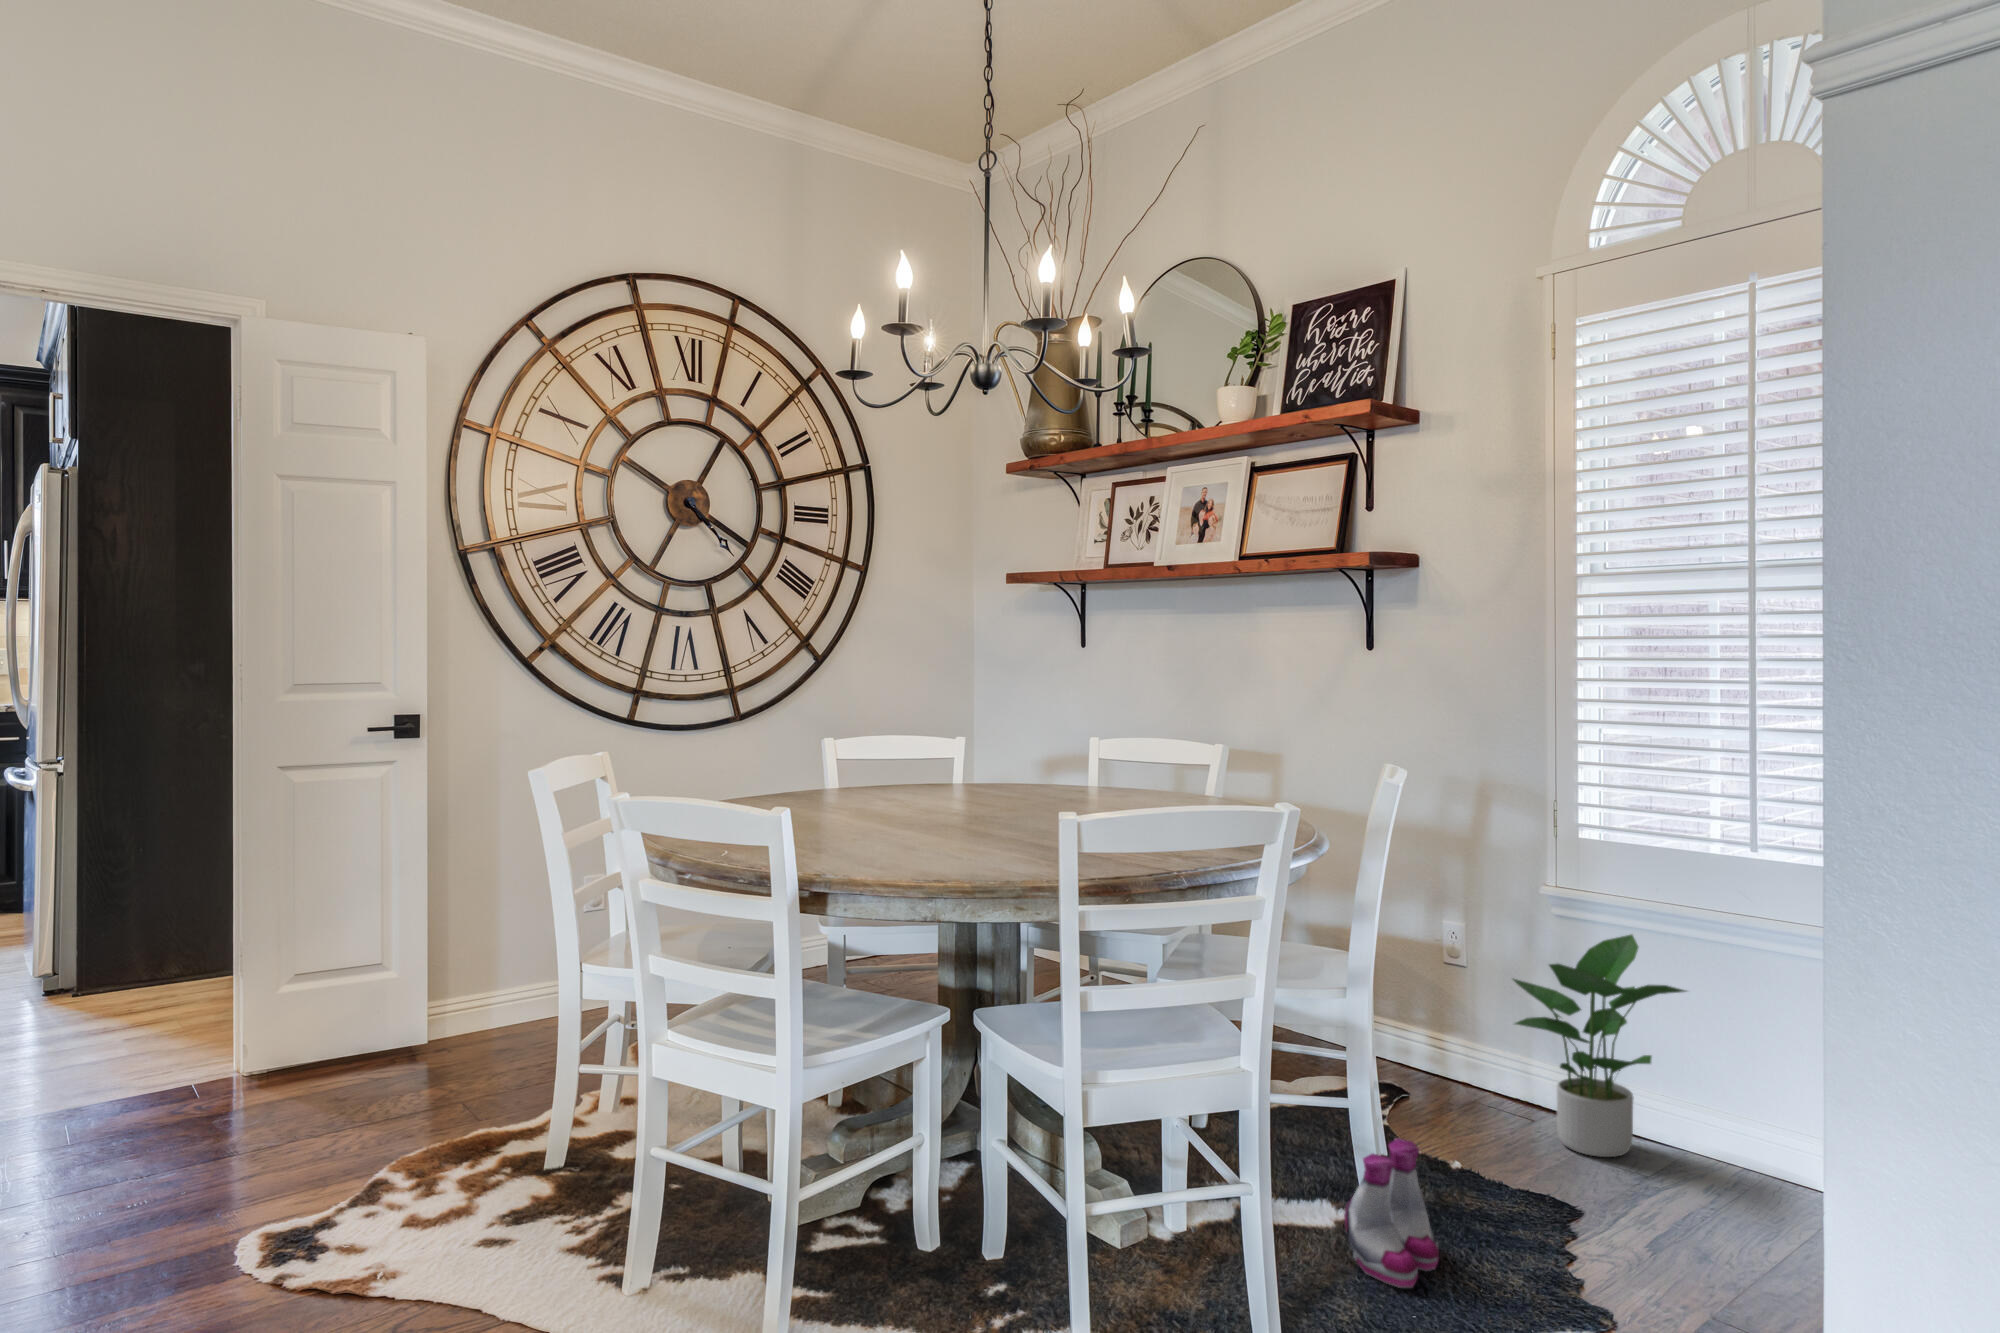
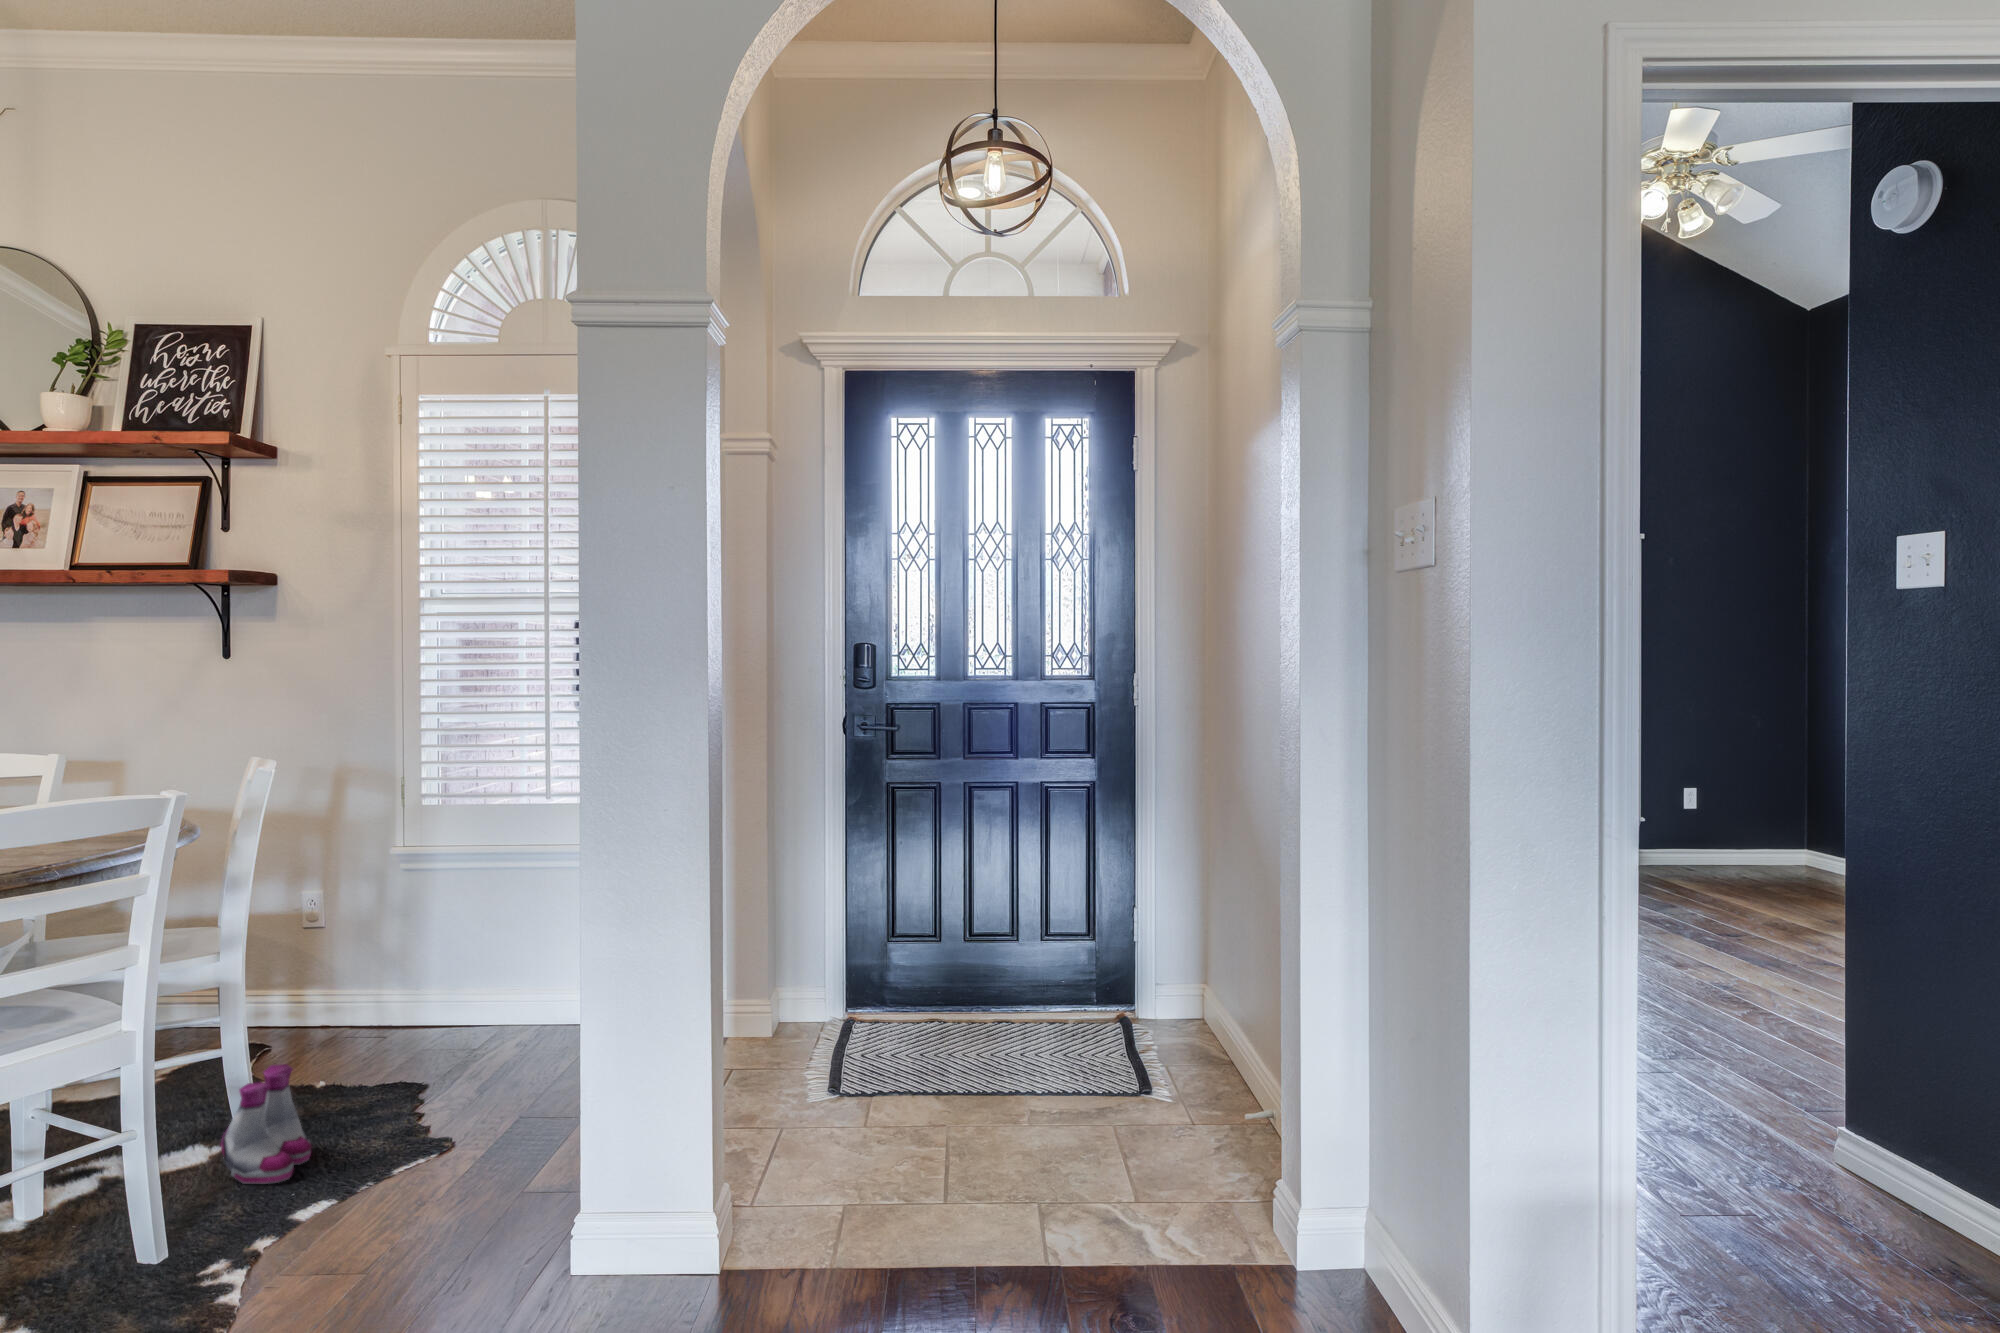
potted plant: present [1513,934,1686,1157] -> none [366,874,507,1049]

